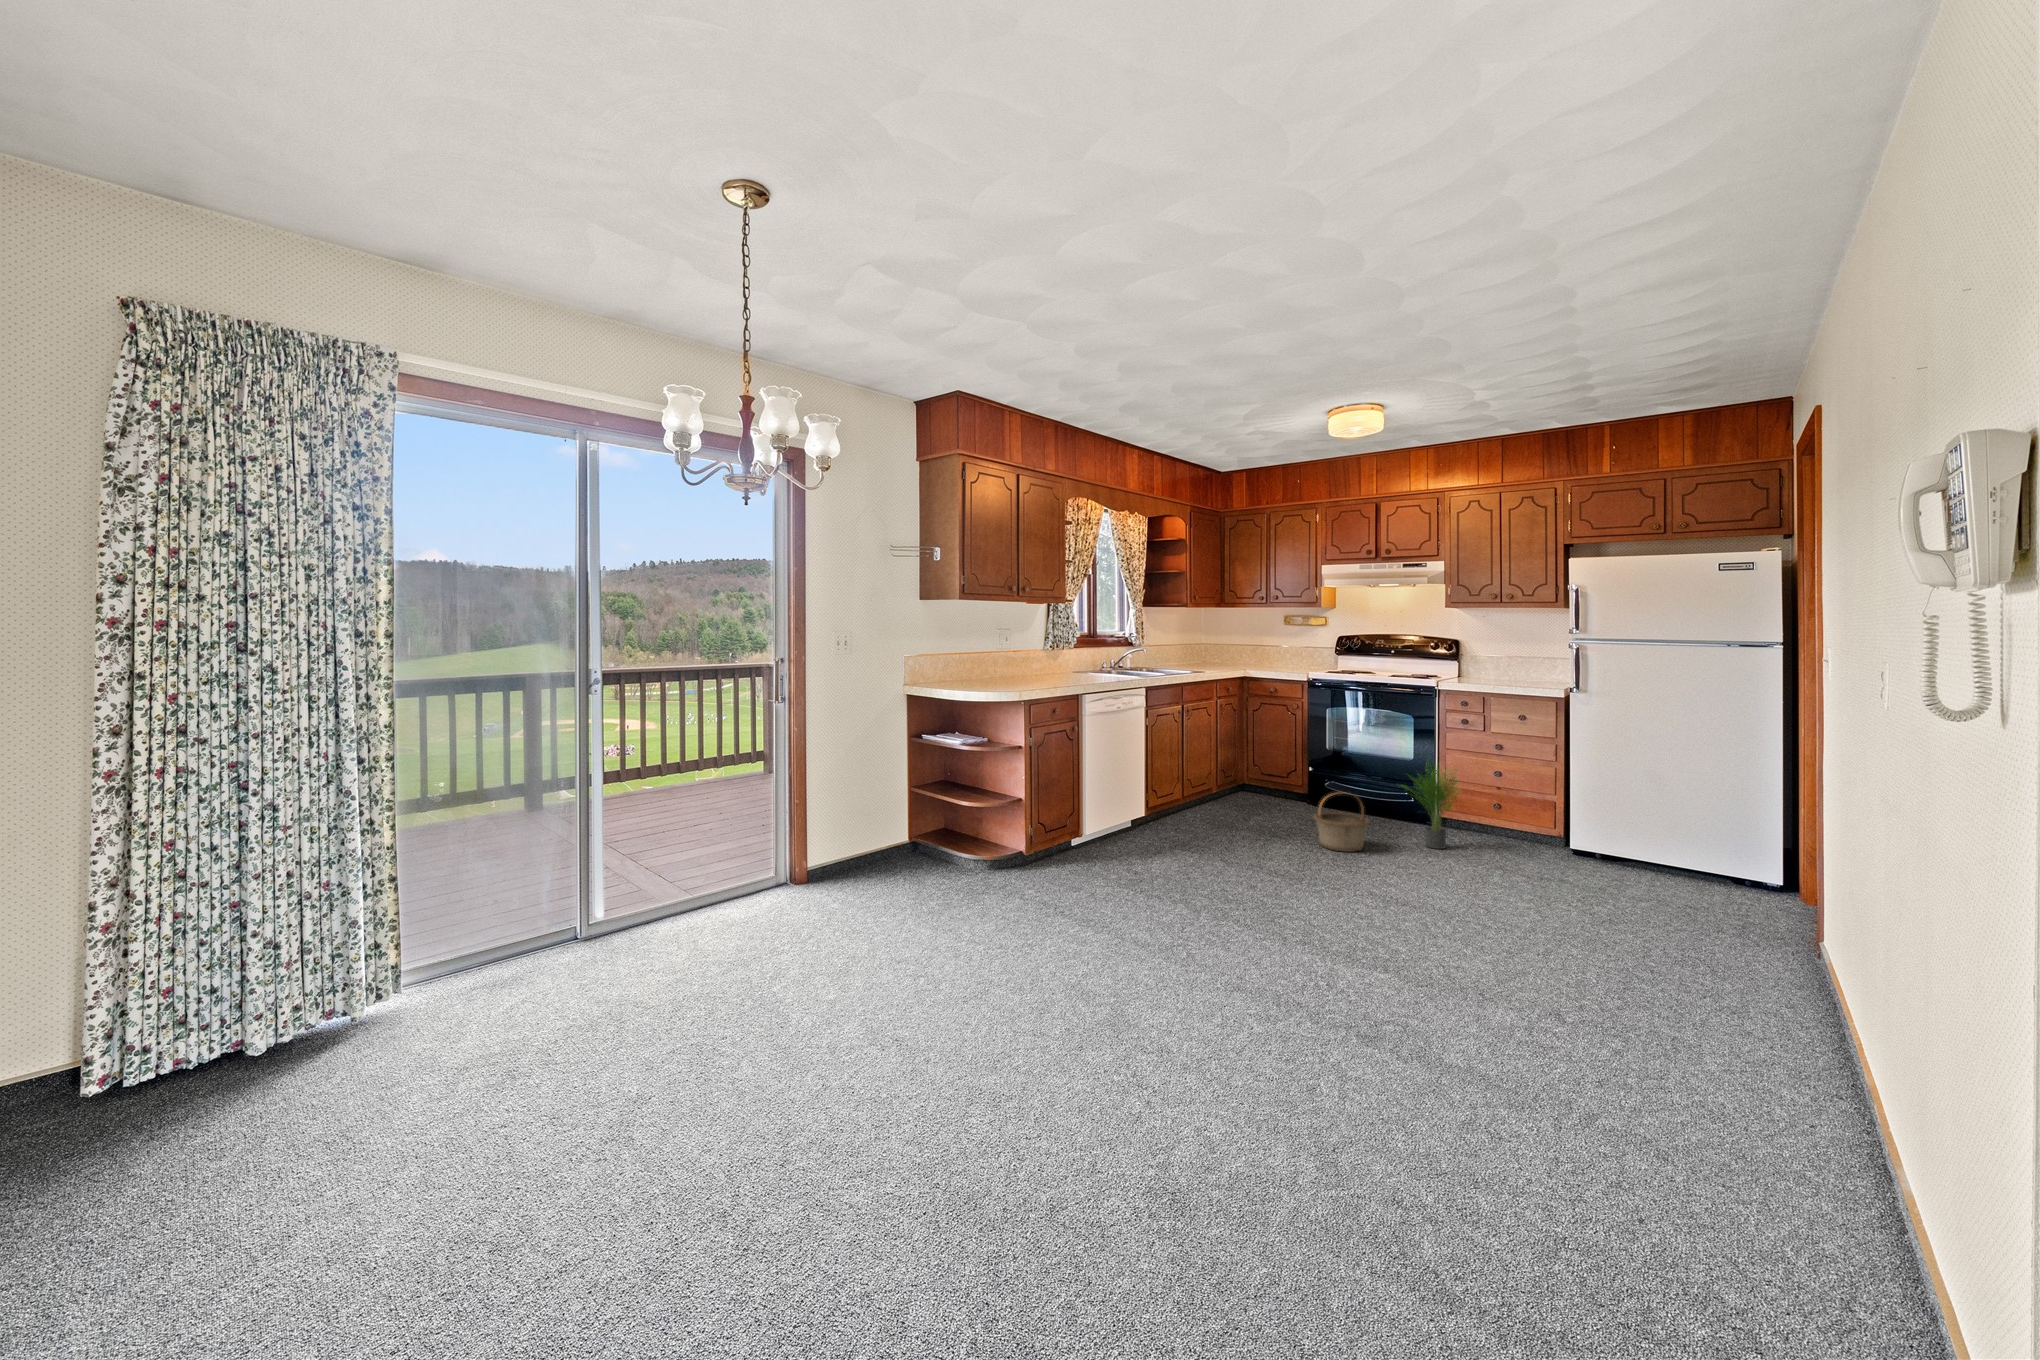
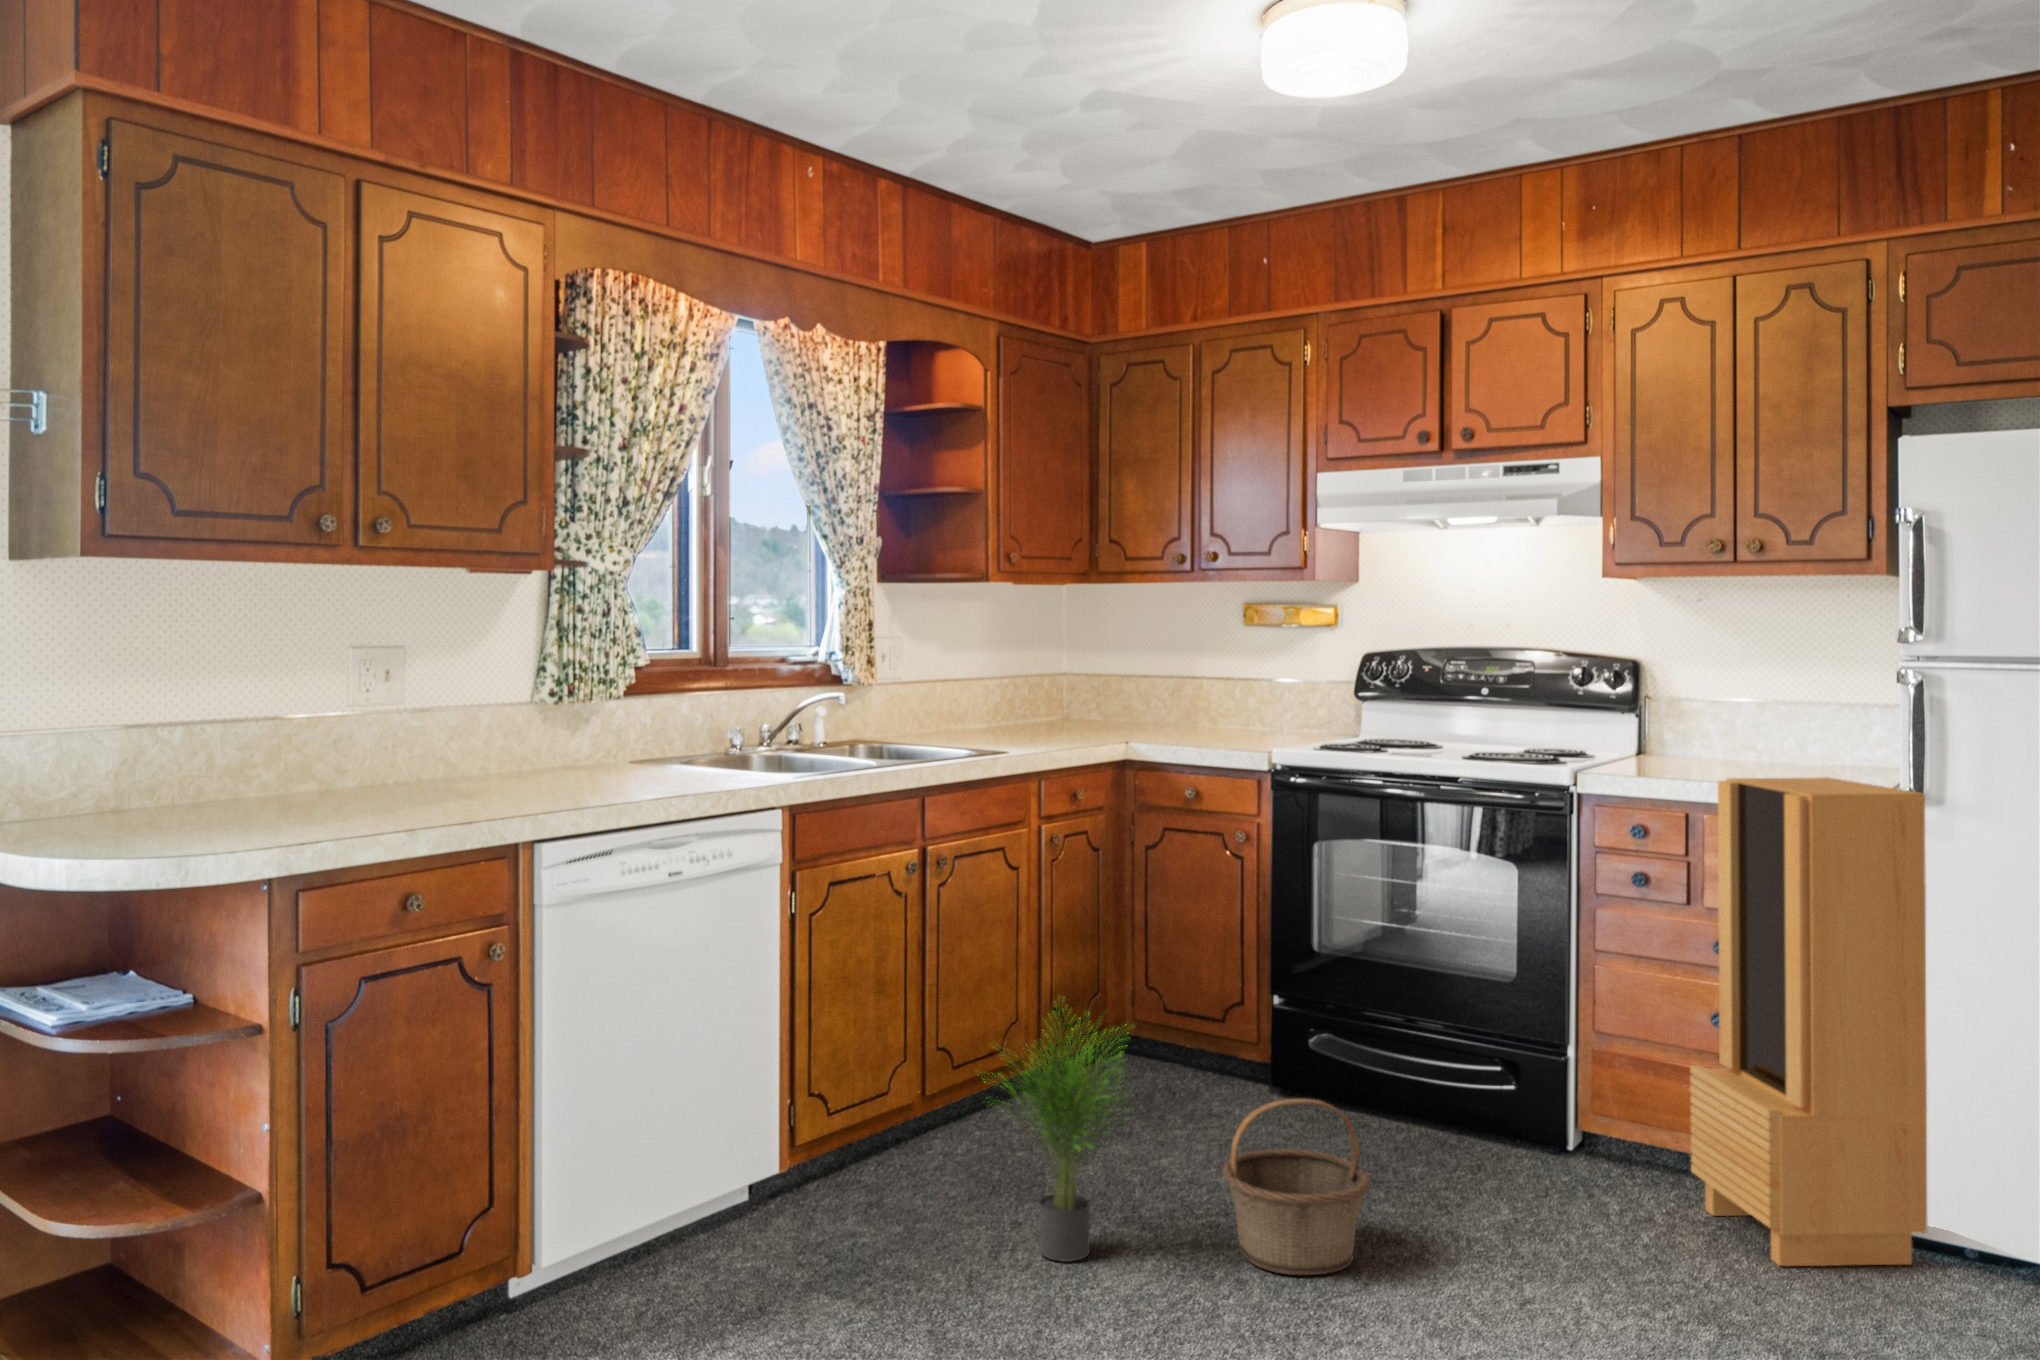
storage cabinet: none [1485,683,1579,855] -> present [1690,777,1927,1266]
potted plant: present [1401,764,1458,849] -> present [993,1004,1128,1262]

